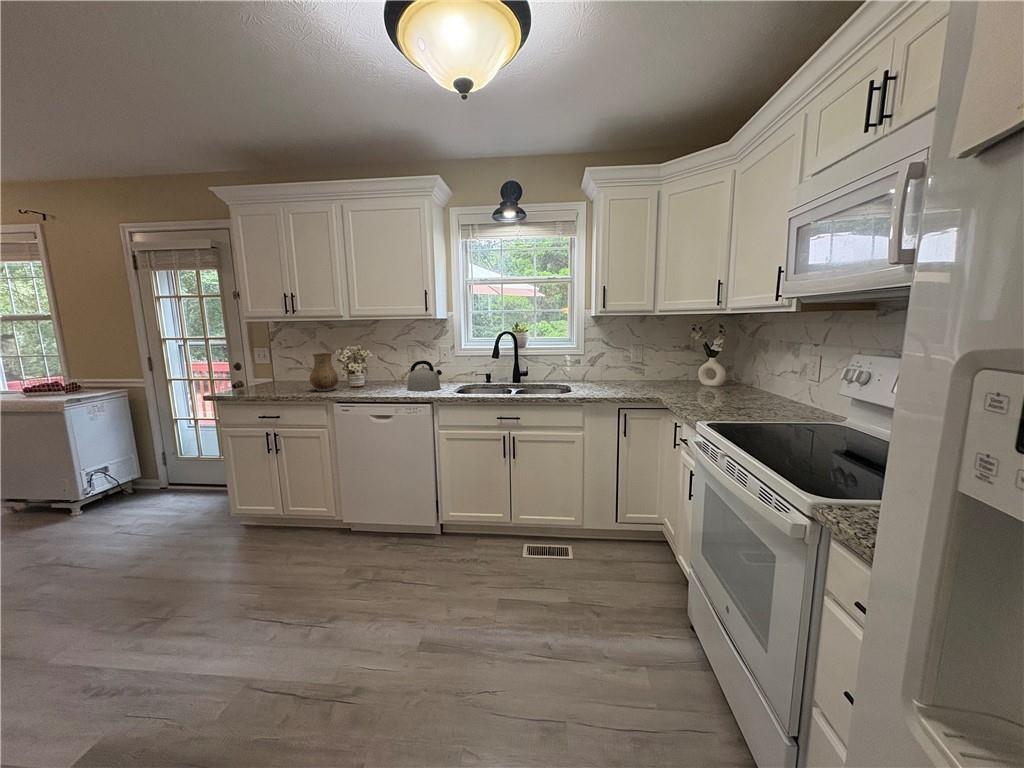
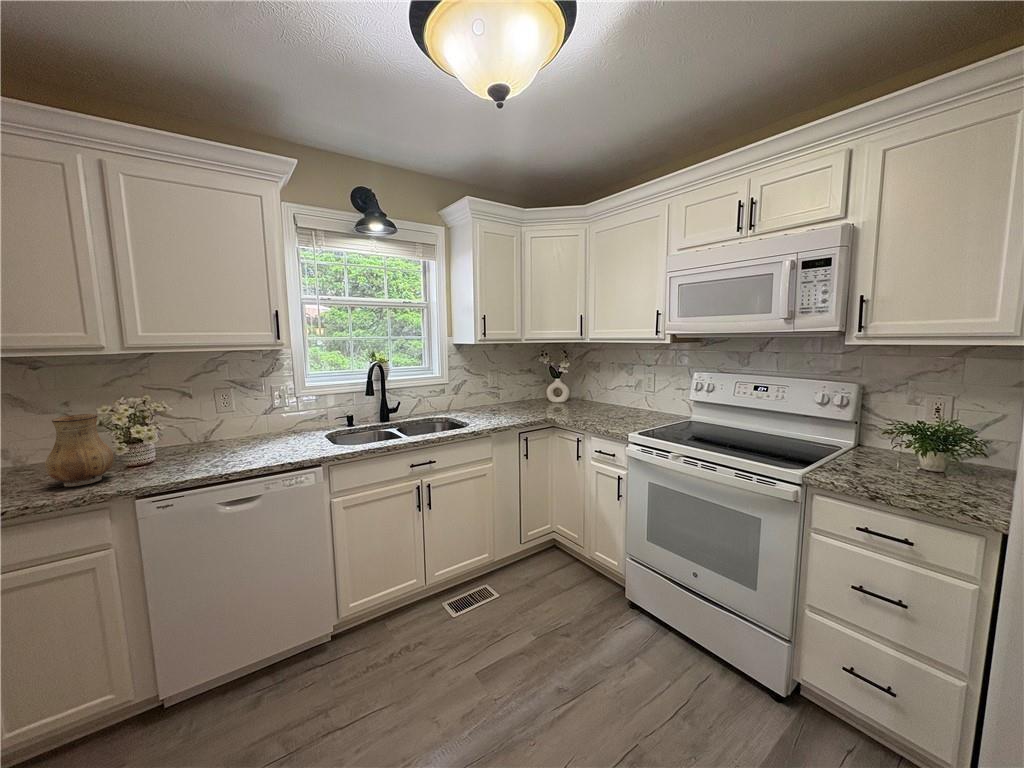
kettle: present [407,361,442,391] -> none [251,408,307,454]

